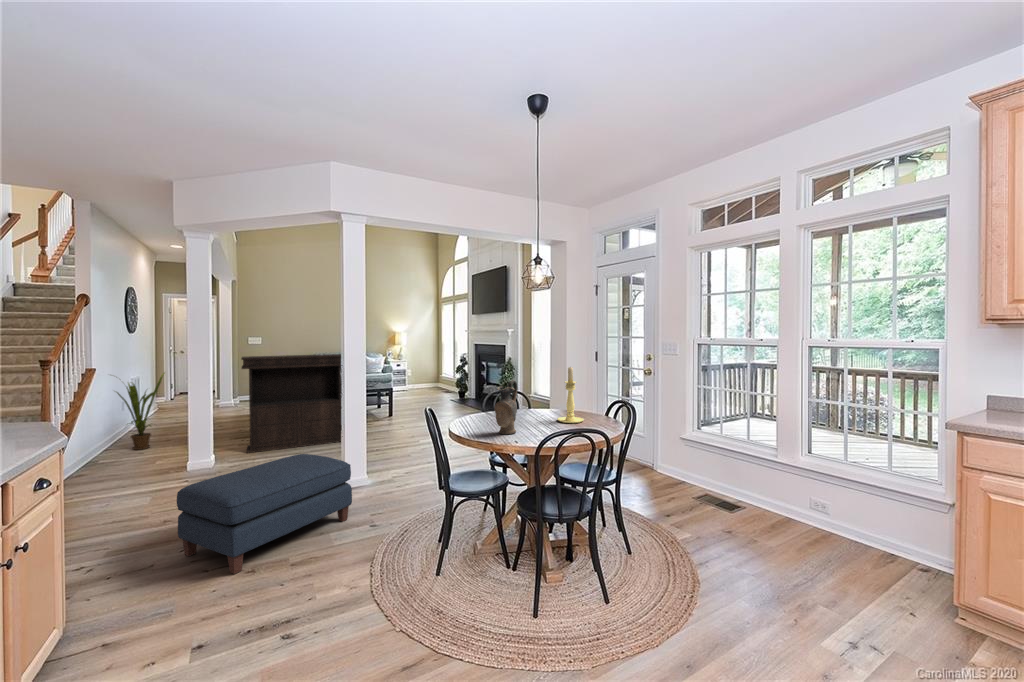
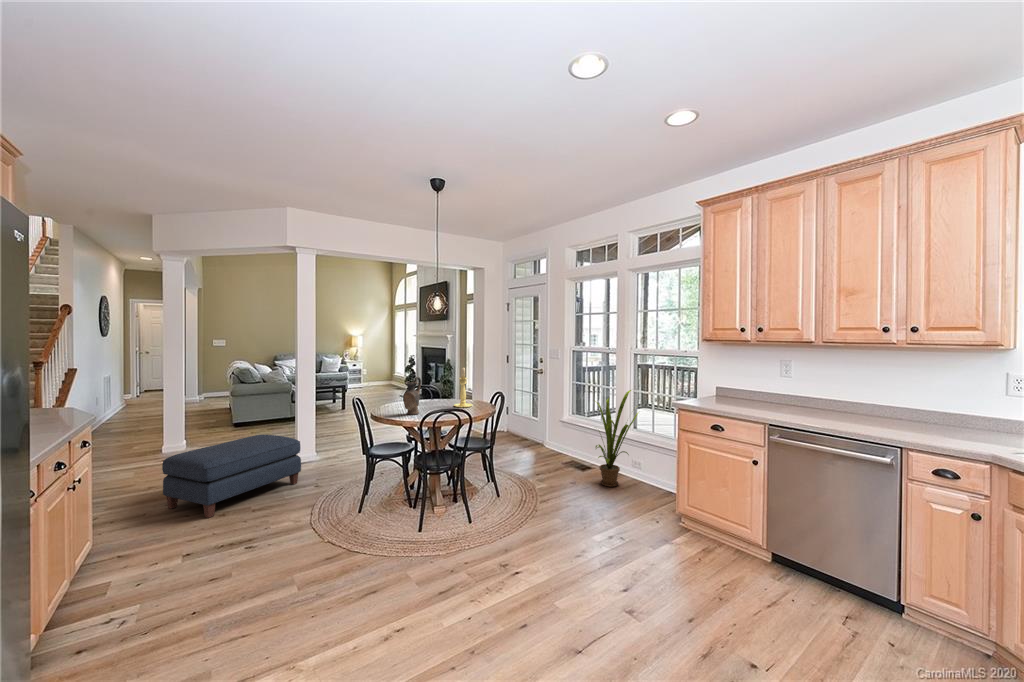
console table: present [241,354,342,453] -> none [210,356,303,439]
house plant: present [117,373,165,450] -> present [595,390,638,487]

